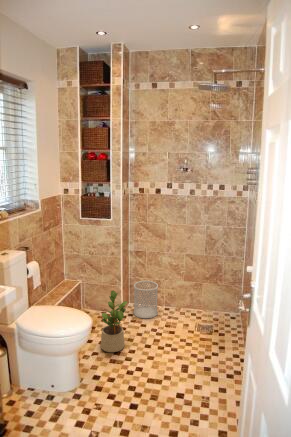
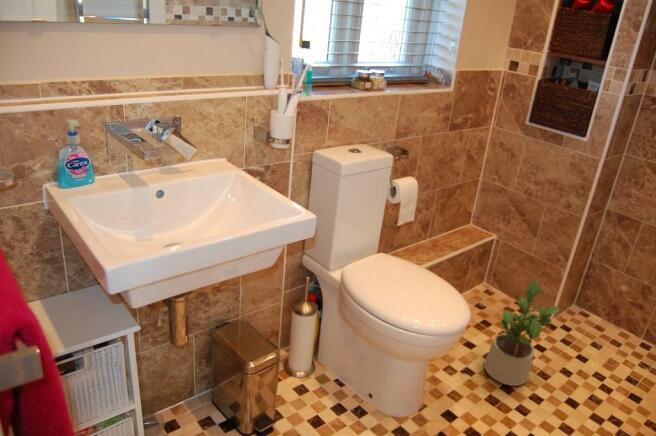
wastebasket: present [134,281,158,319] -> none [573,274,644,351]

